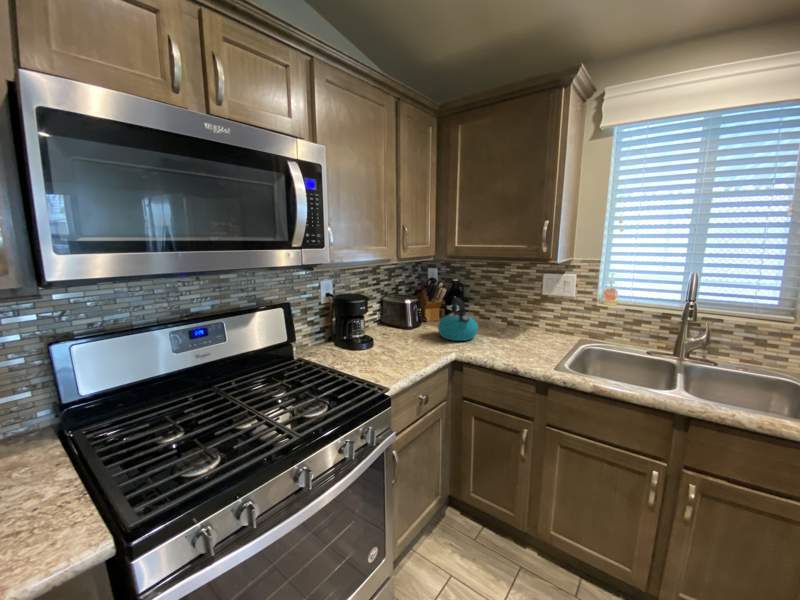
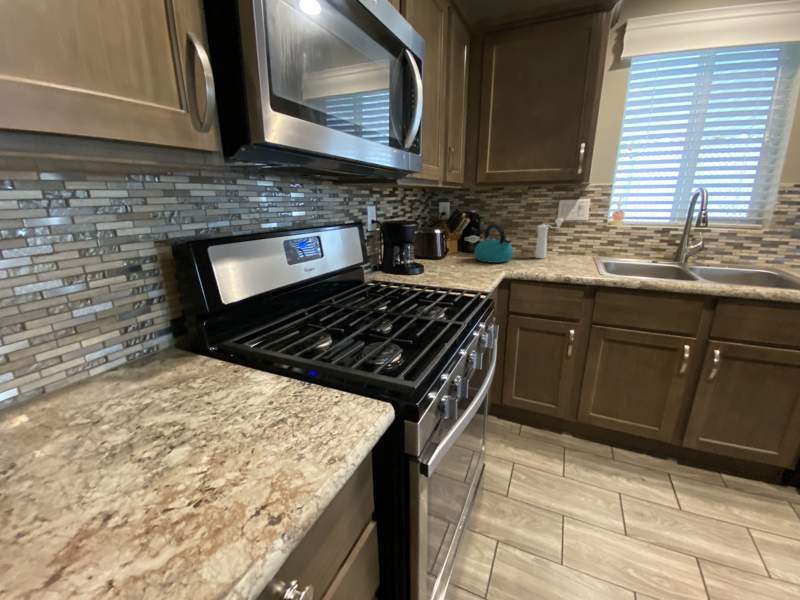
pepper mill: none [510,294,542,337] -> present [535,218,563,258]

